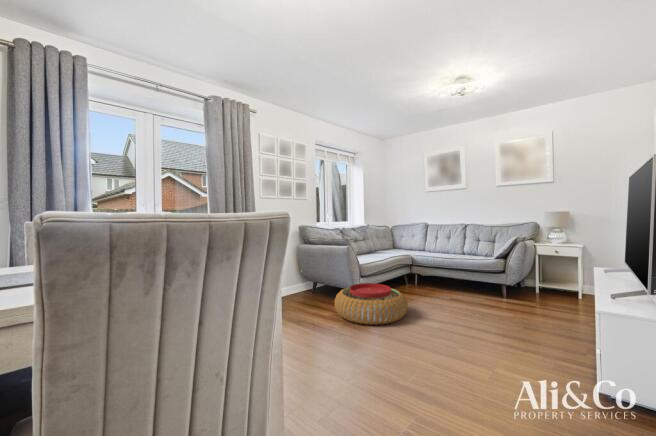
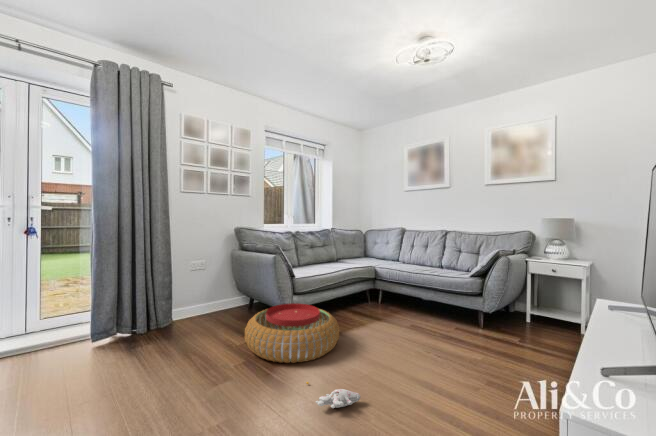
plush toy: none [402,334,448,346] -> present [306,382,360,408]

